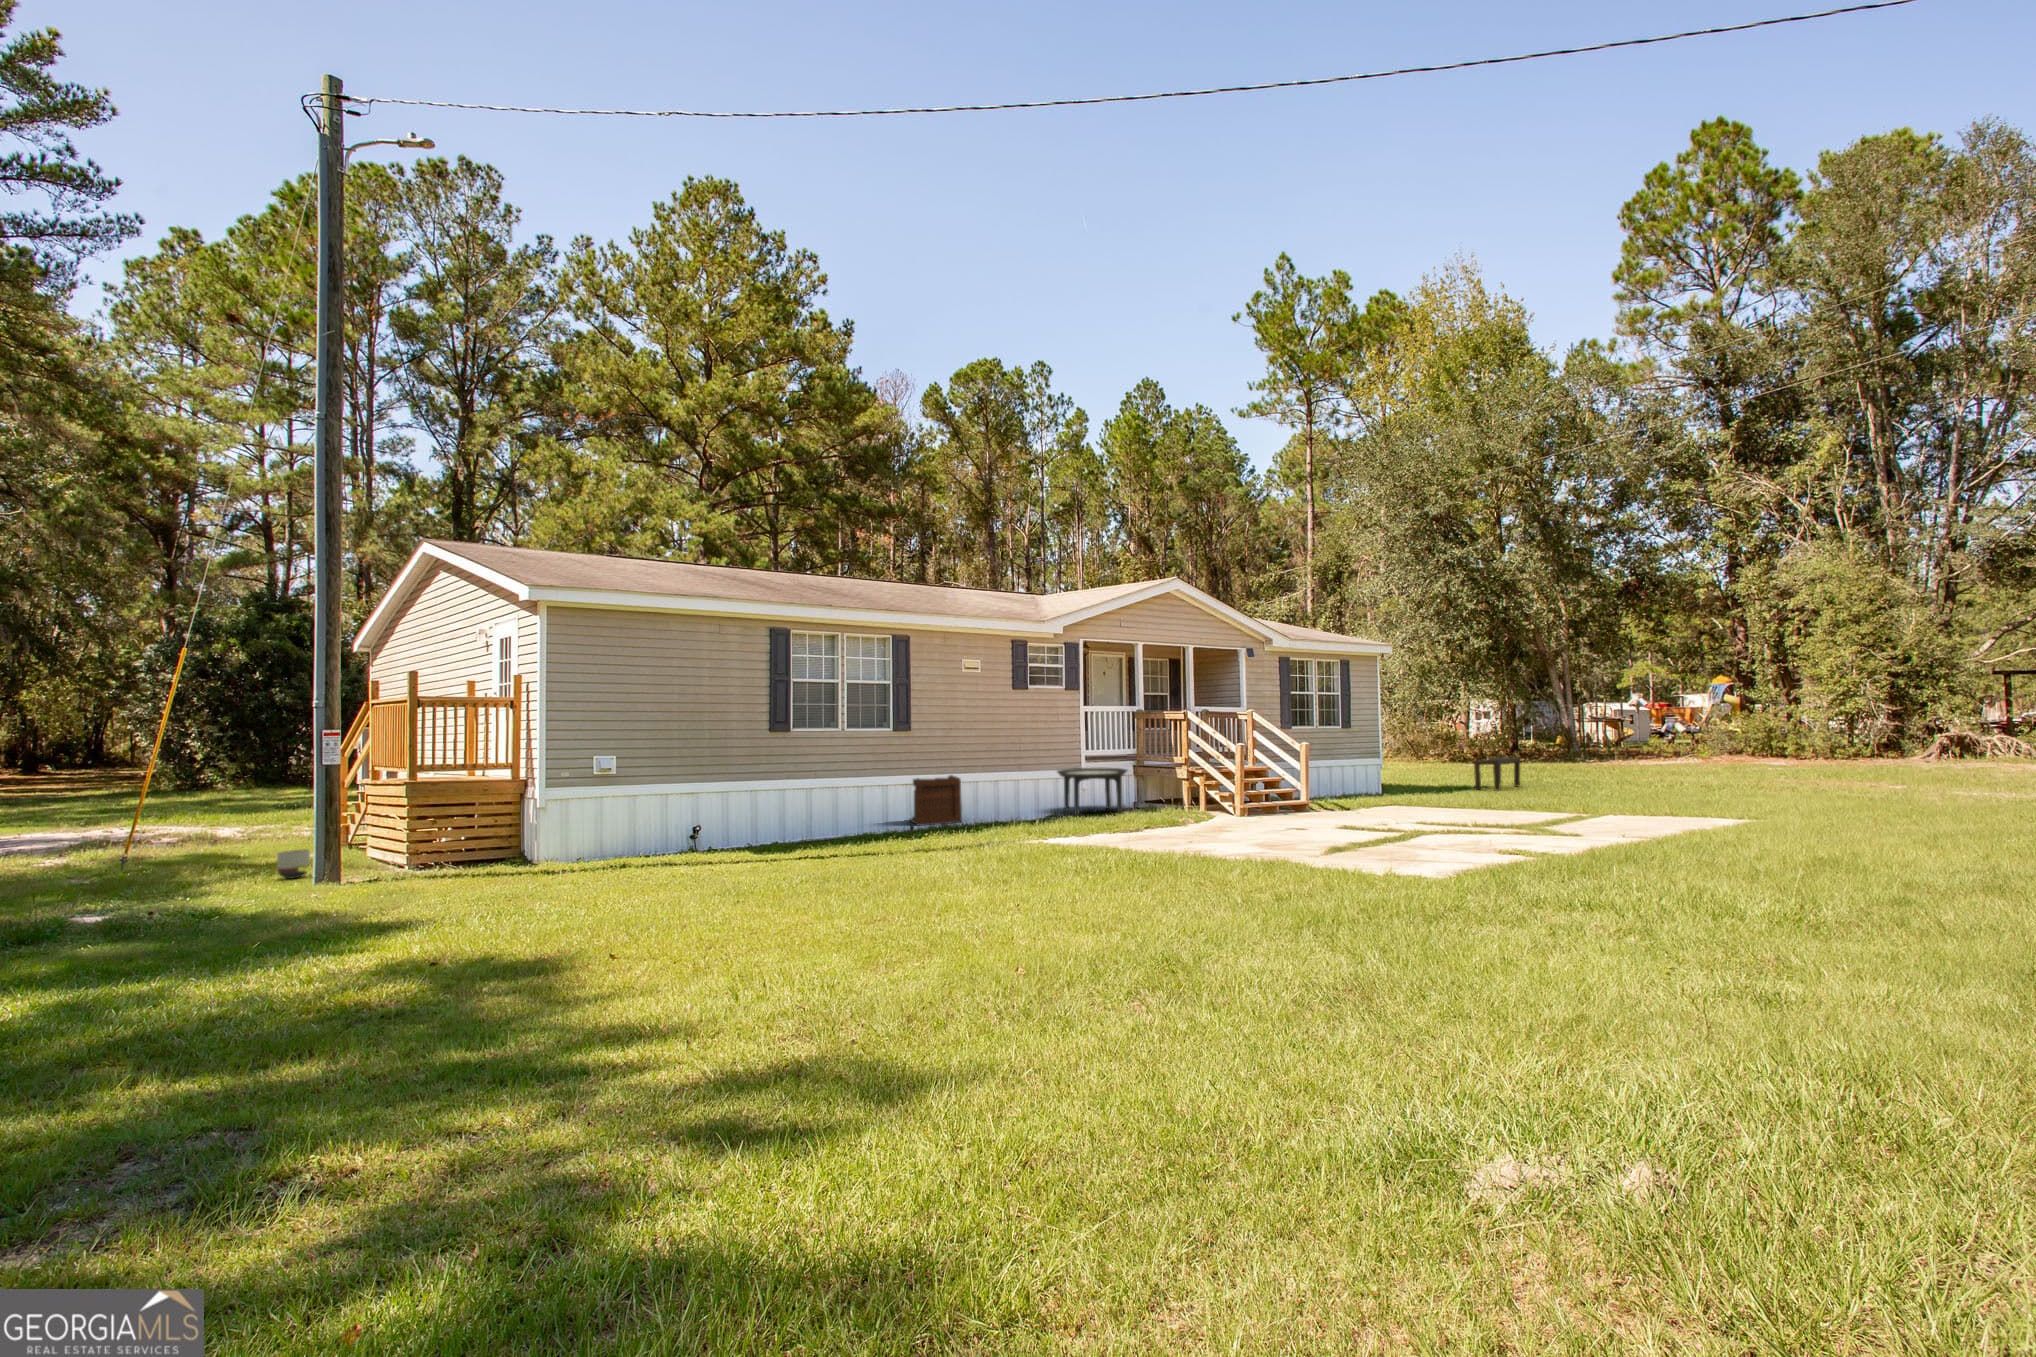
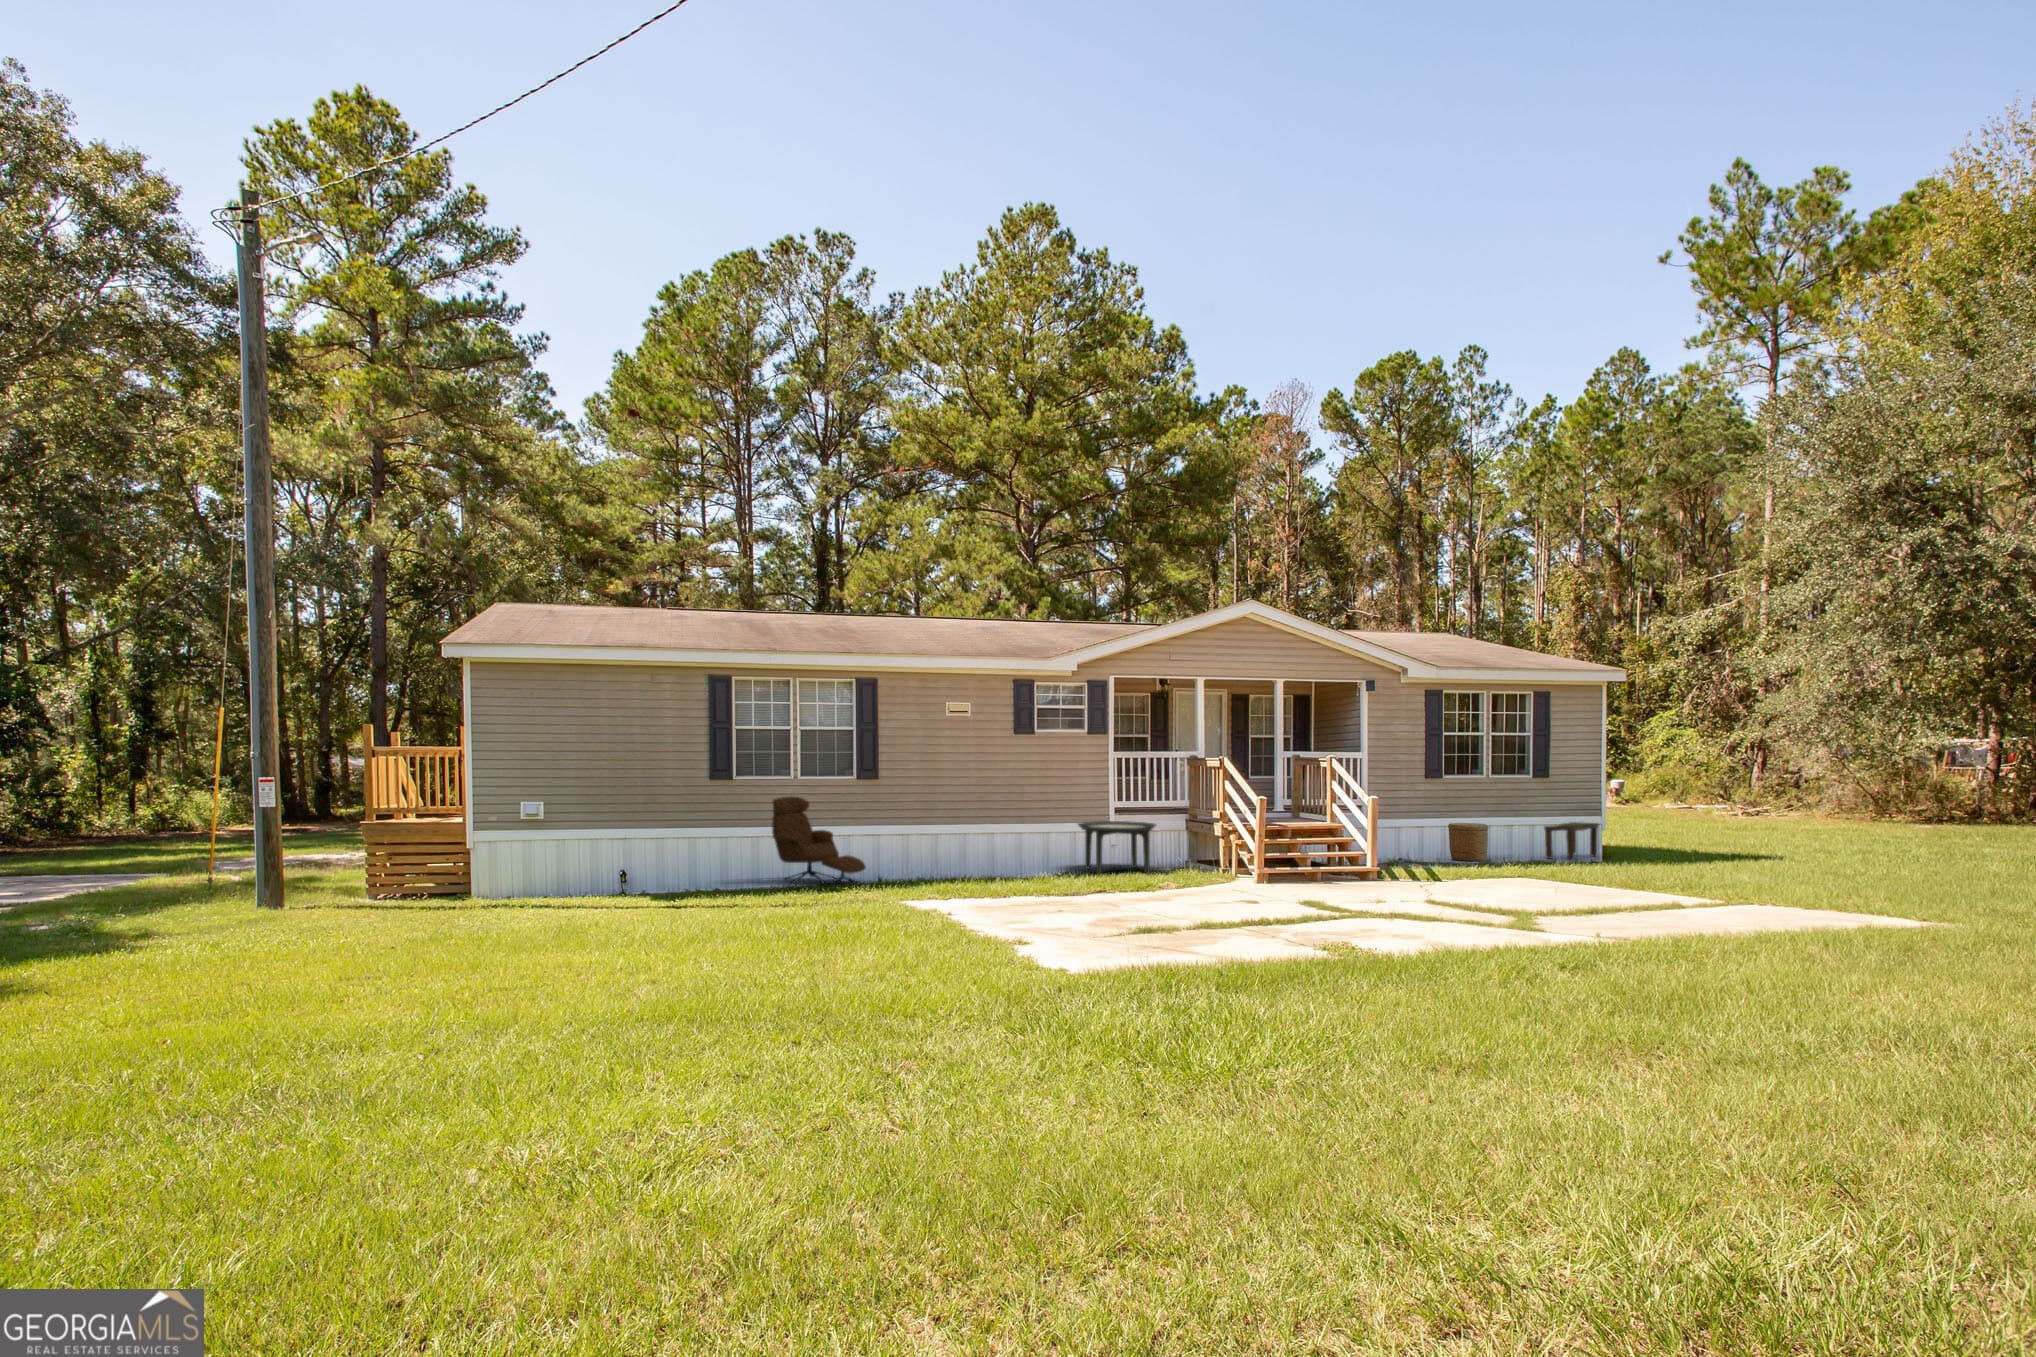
lounge chair: none [779,754,866,834] -> present [772,796,866,884]
basket: none [1388,760,1424,795] -> present [1448,823,1488,862]
wooden crate: present [910,775,962,826] -> none [912,824,971,880]
planter: present [277,849,310,879] -> none [229,884,264,915]

